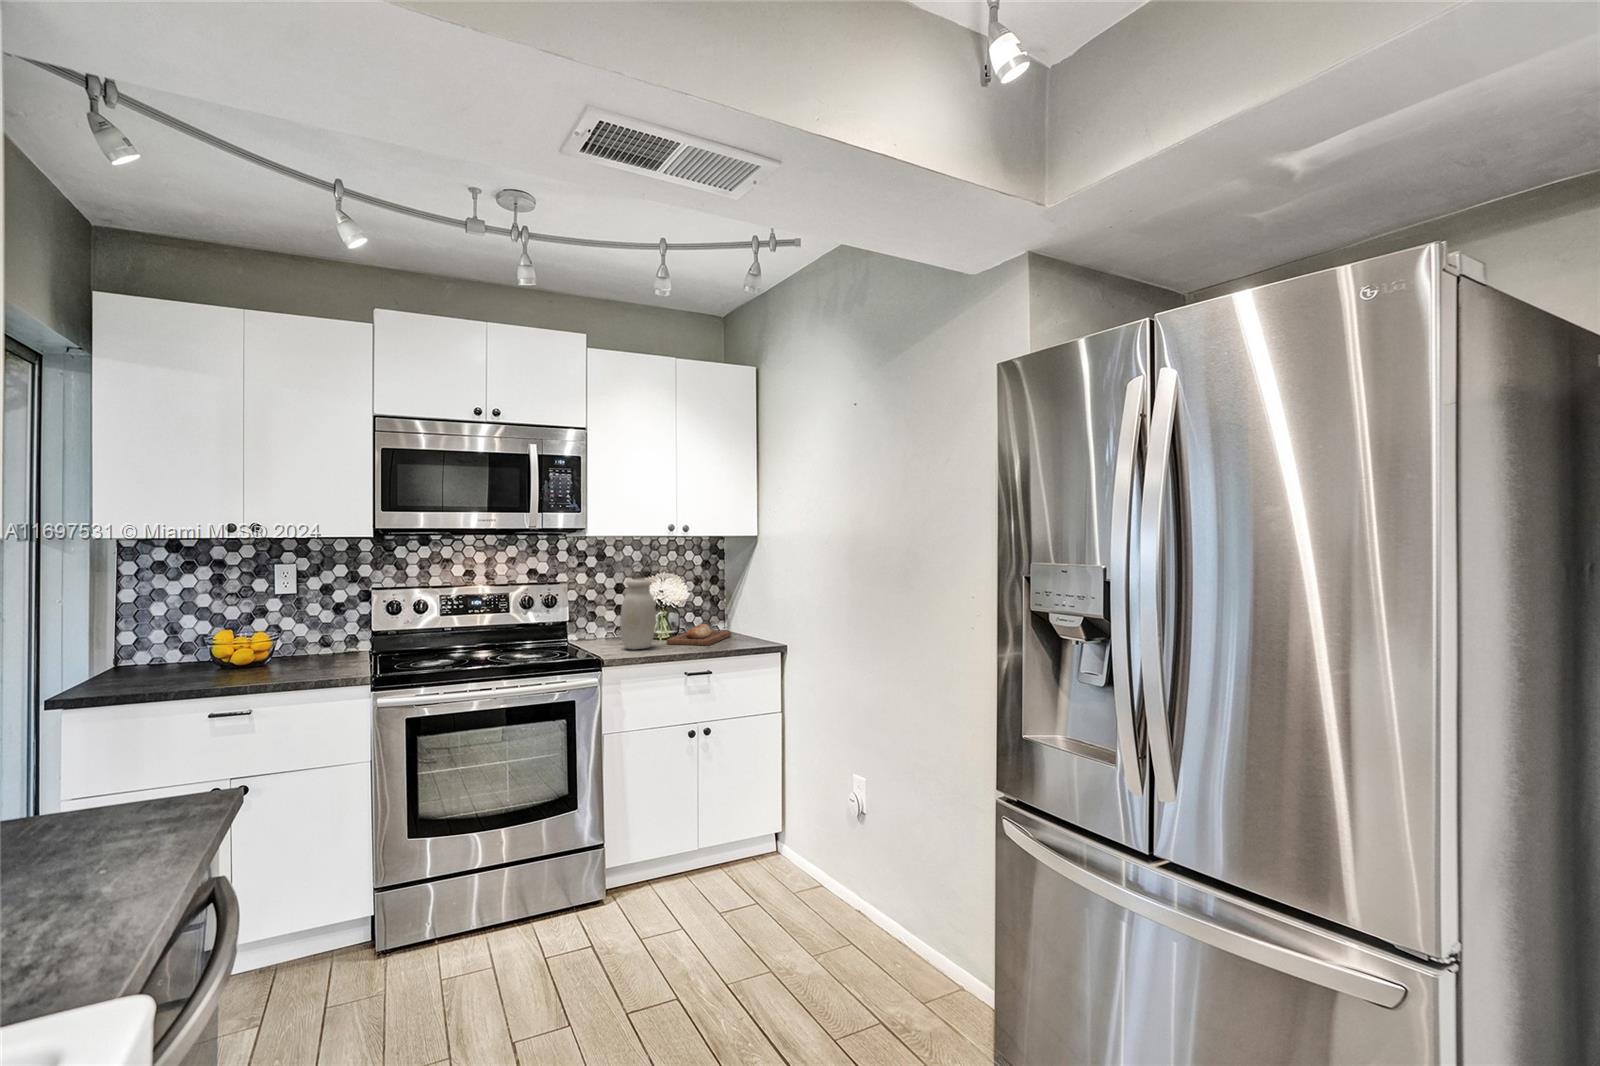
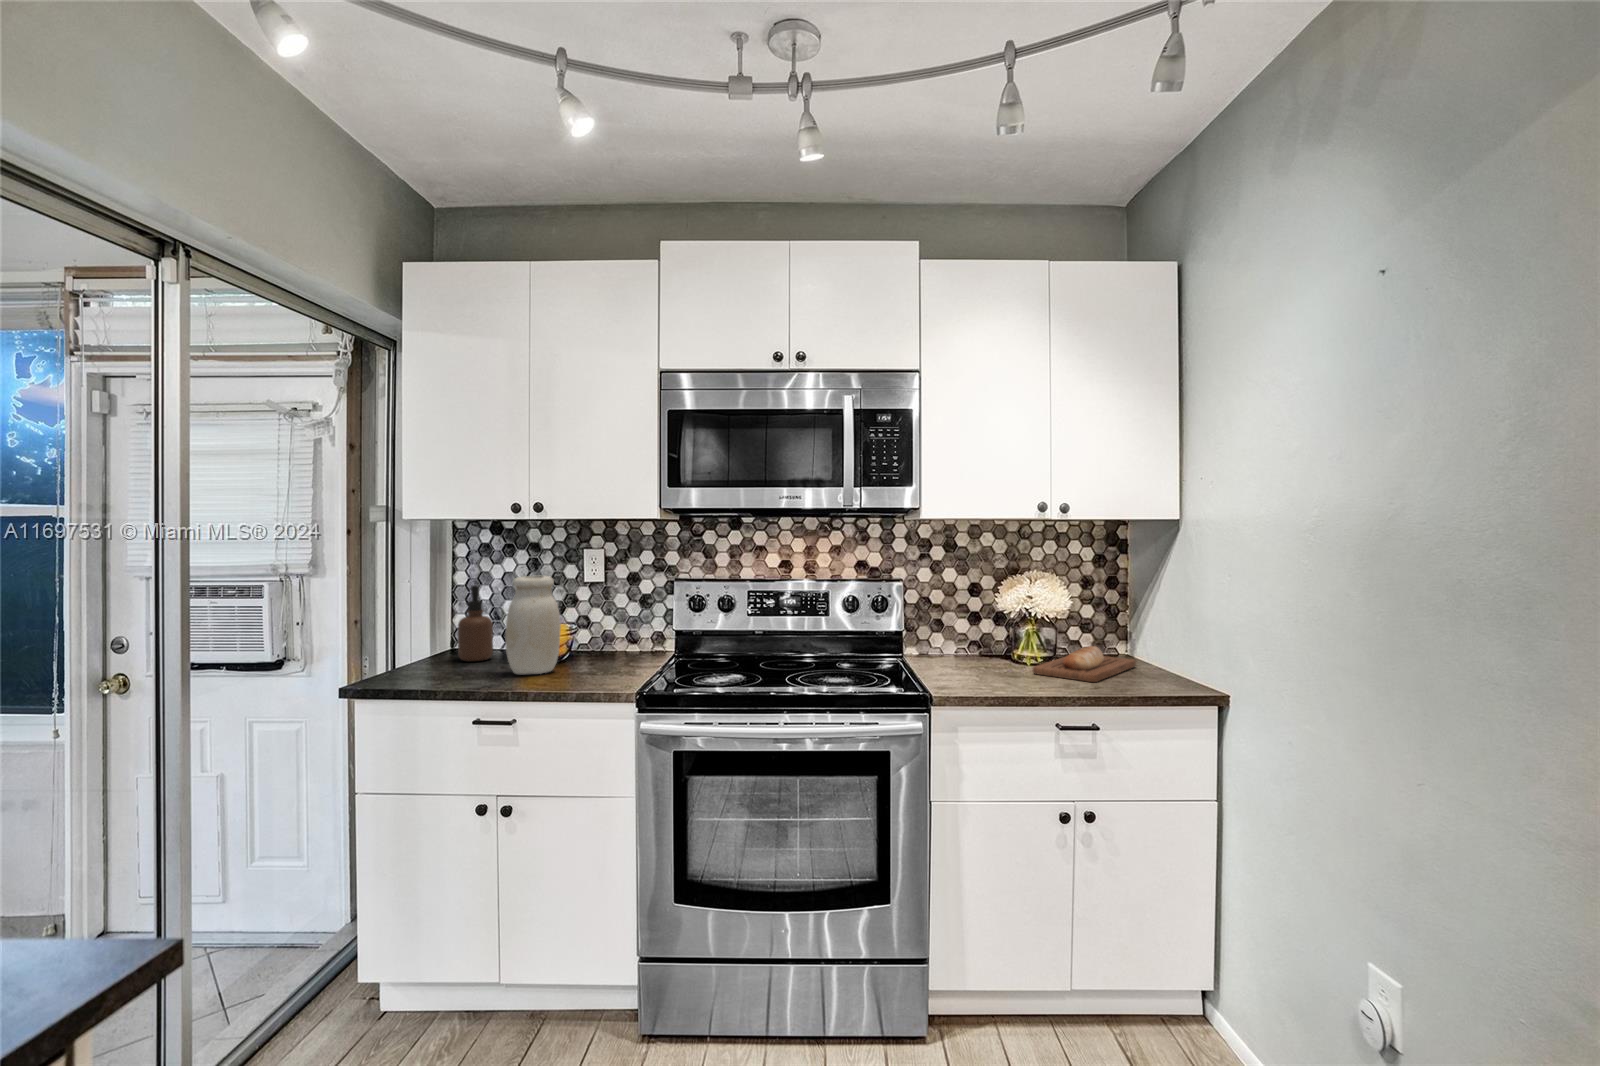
jar: present [620,578,656,649] -> present [505,575,561,675]
soap dispenser: none [142,601,181,673] -> present [458,585,493,661]

